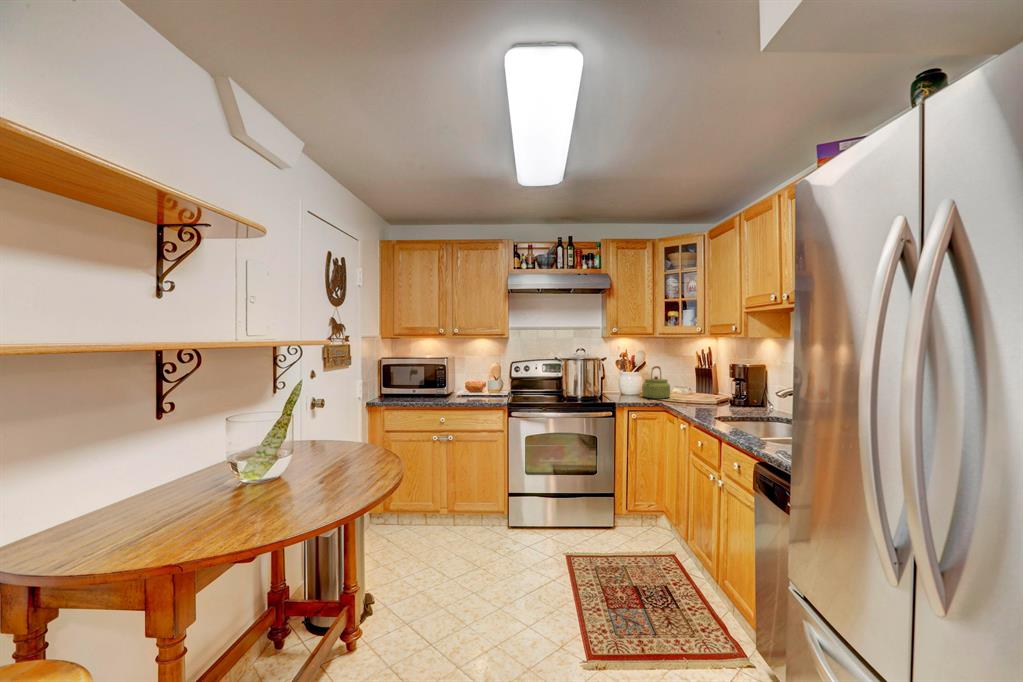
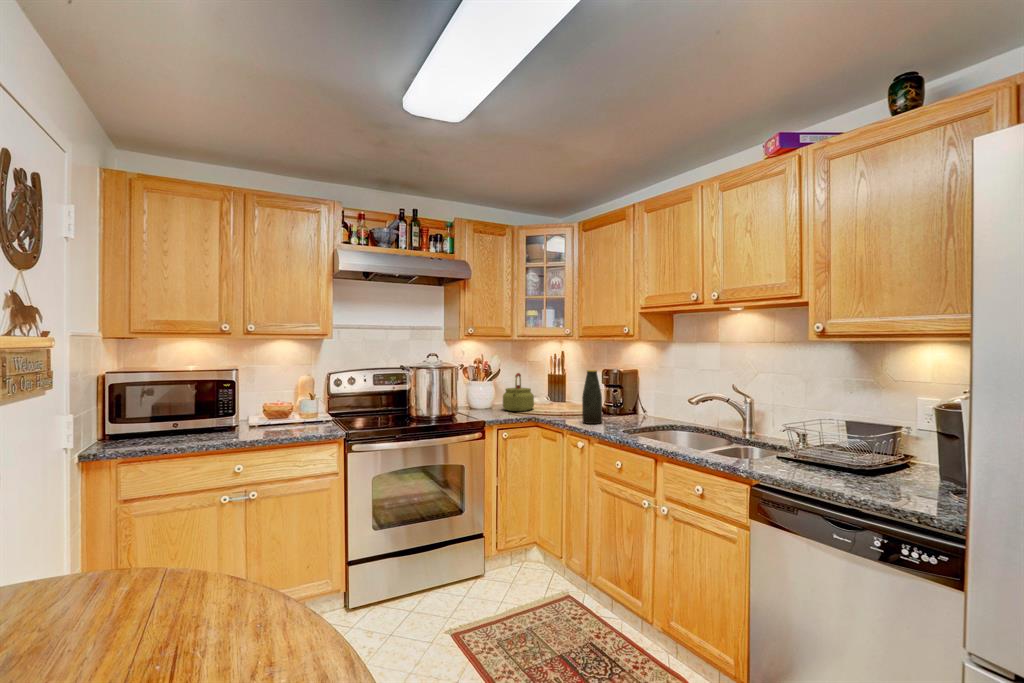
bottle: none [694,366,713,414] -> present [582,370,602,424]

